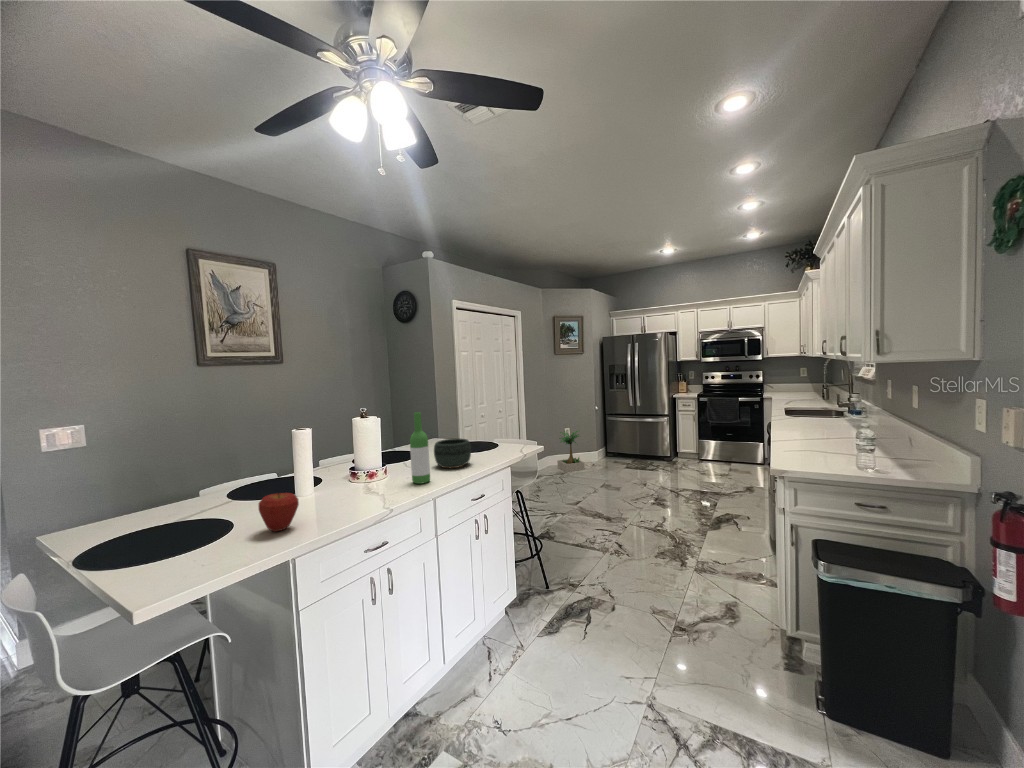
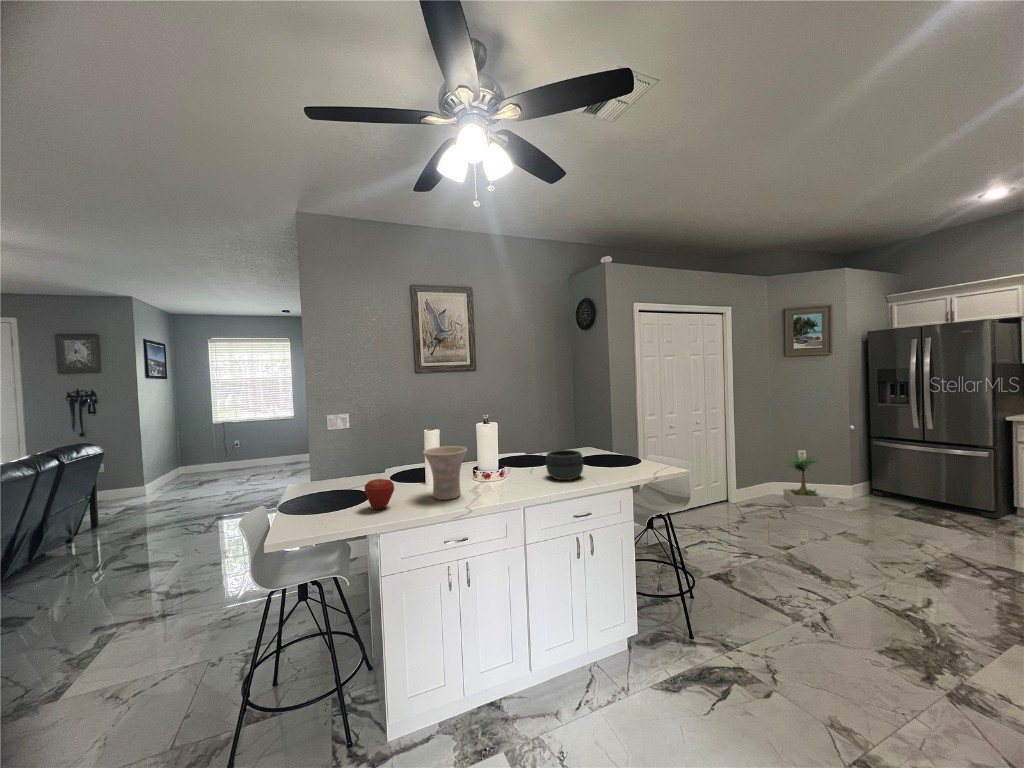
wine bottle: present [410,412,430,484] -> none [508,422,526,490]
vase: none [321,444,376,507] -> present [423,446,467,500]

